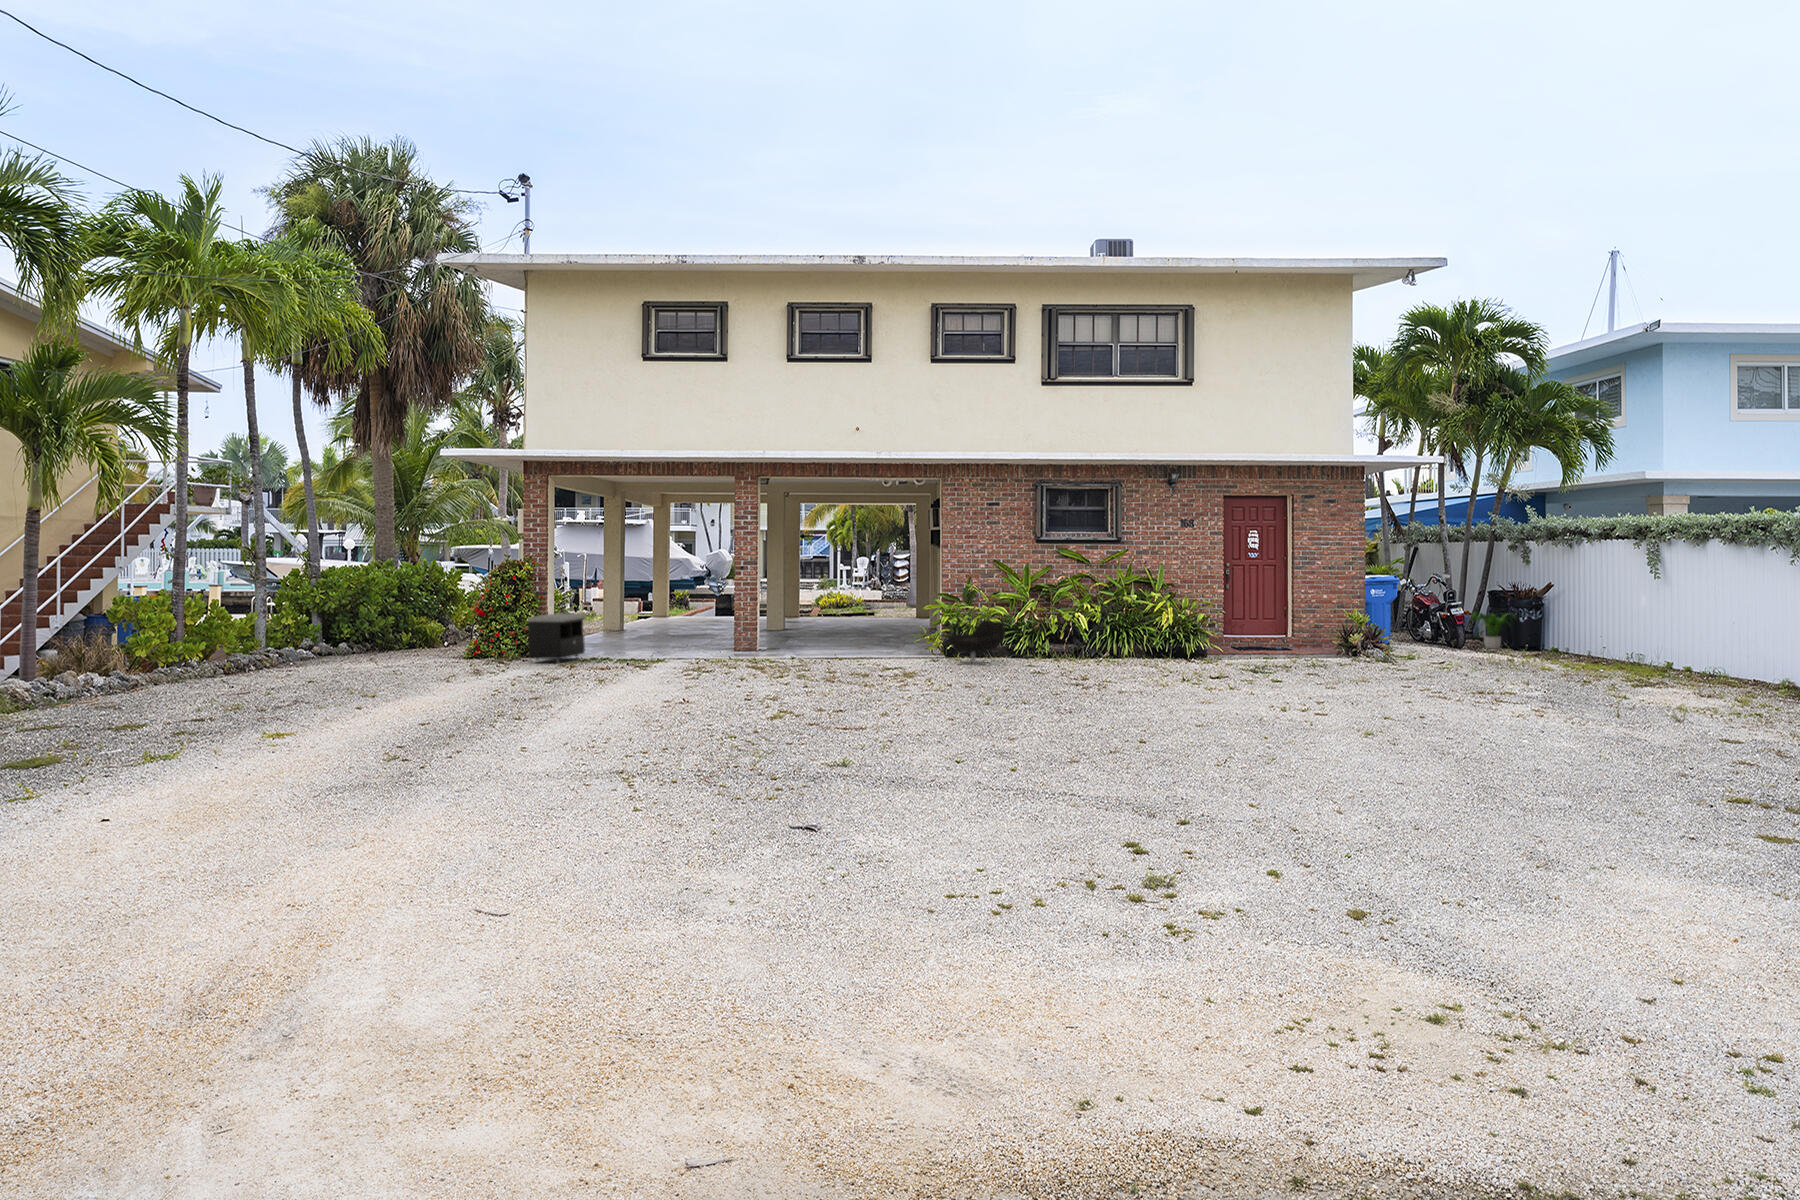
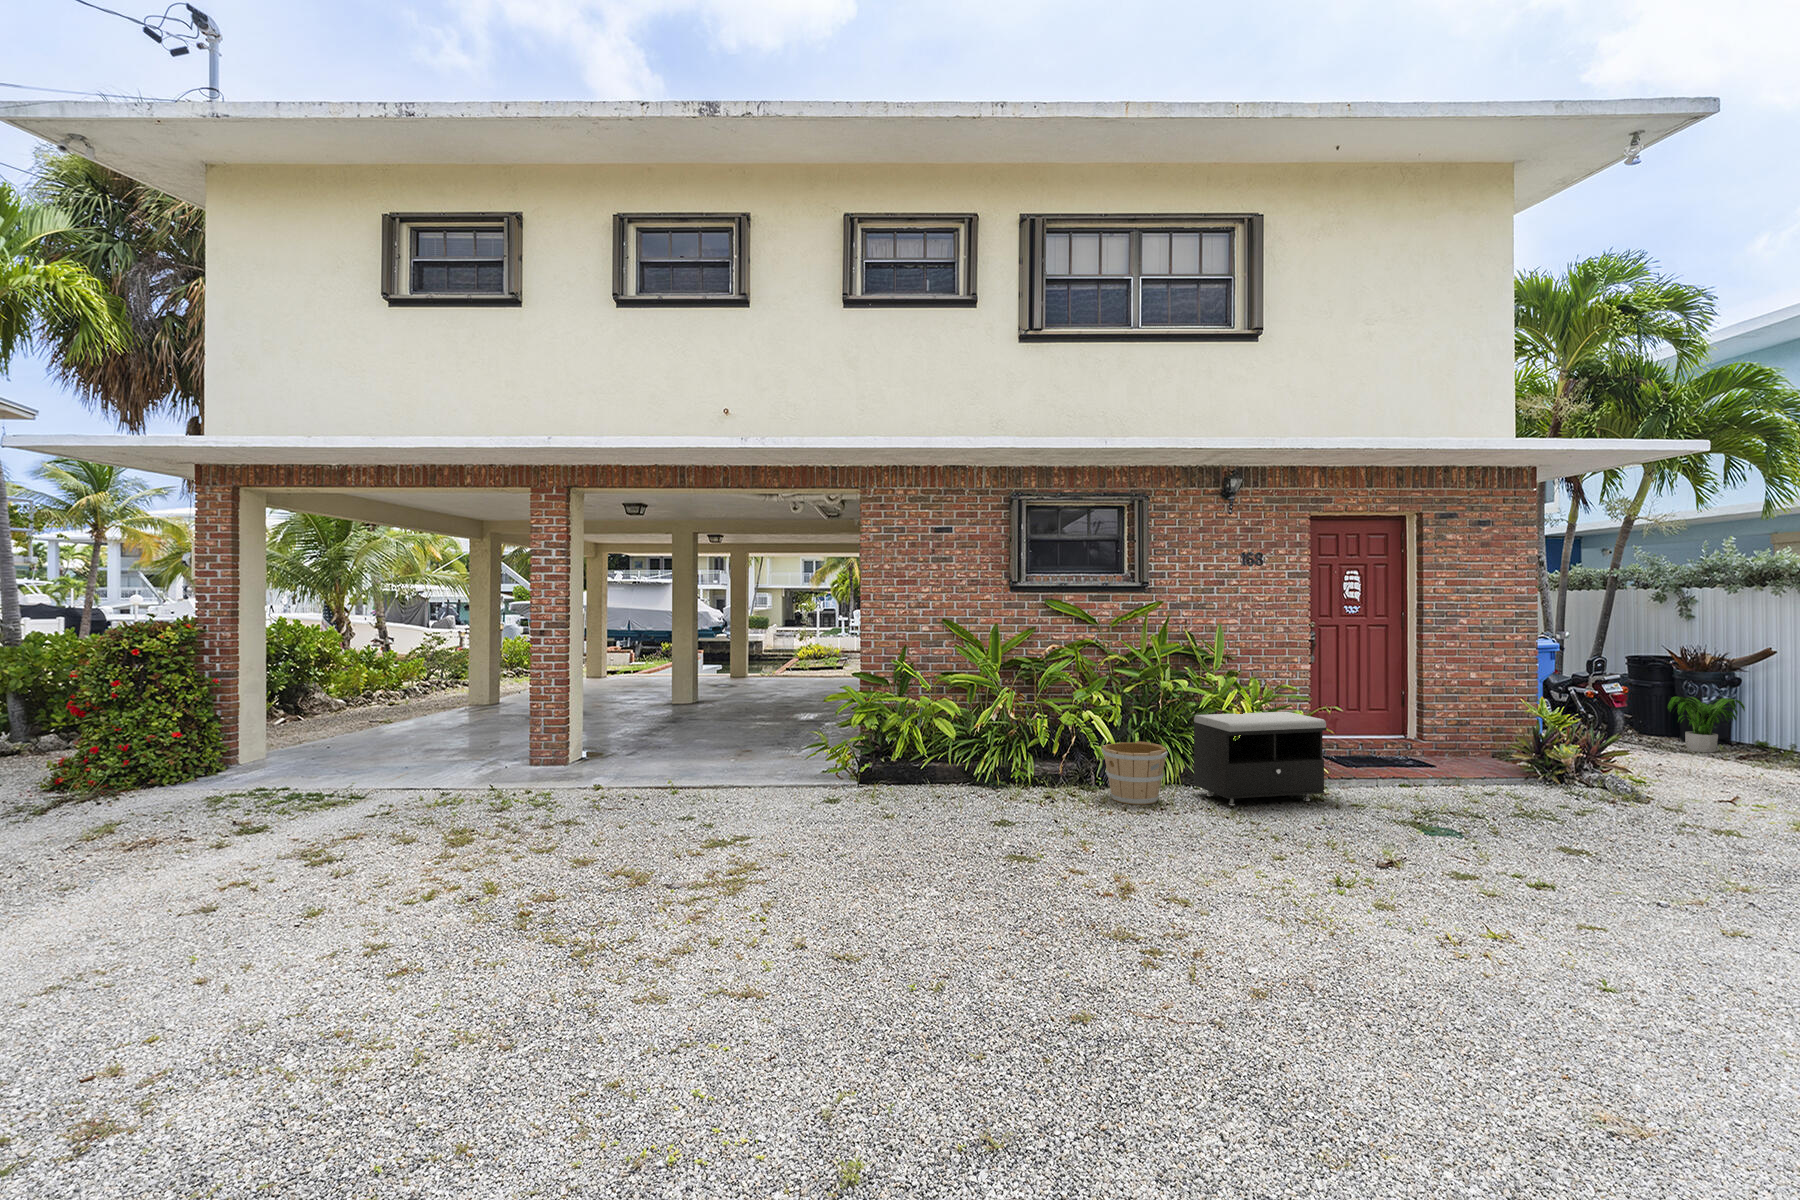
storage bench: present [528,613,586,663] -> present [1194,712,1326,806]
lounge chair: present [948,620,1005,663] -> none [860,722,958,809]
wooden bucket: none [1088,631,1124,663] -> present [1102,741,1168,805]

